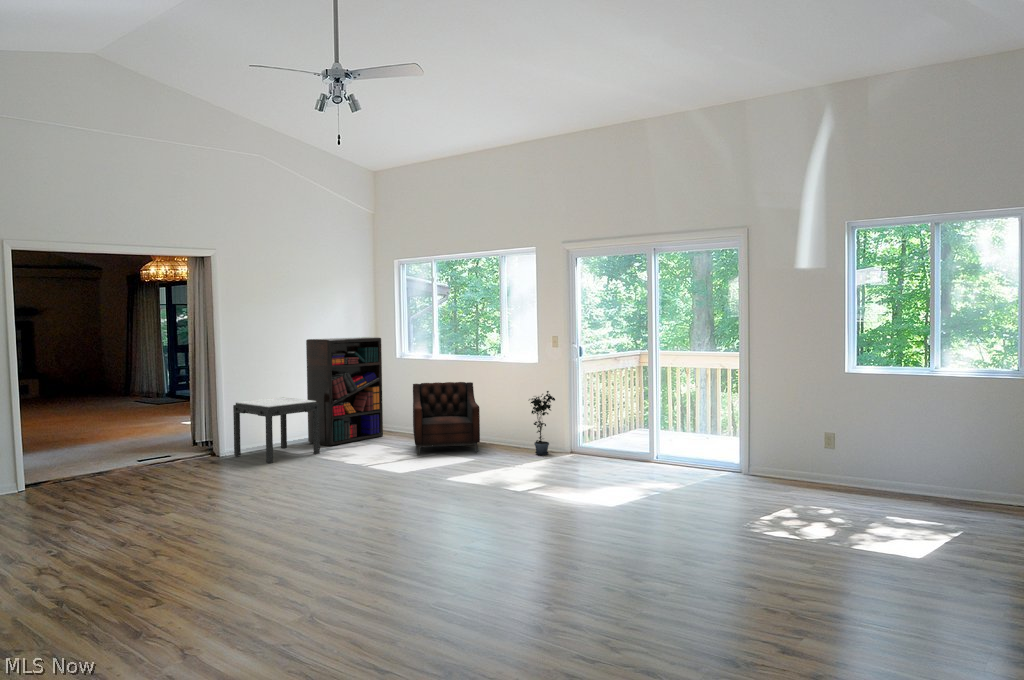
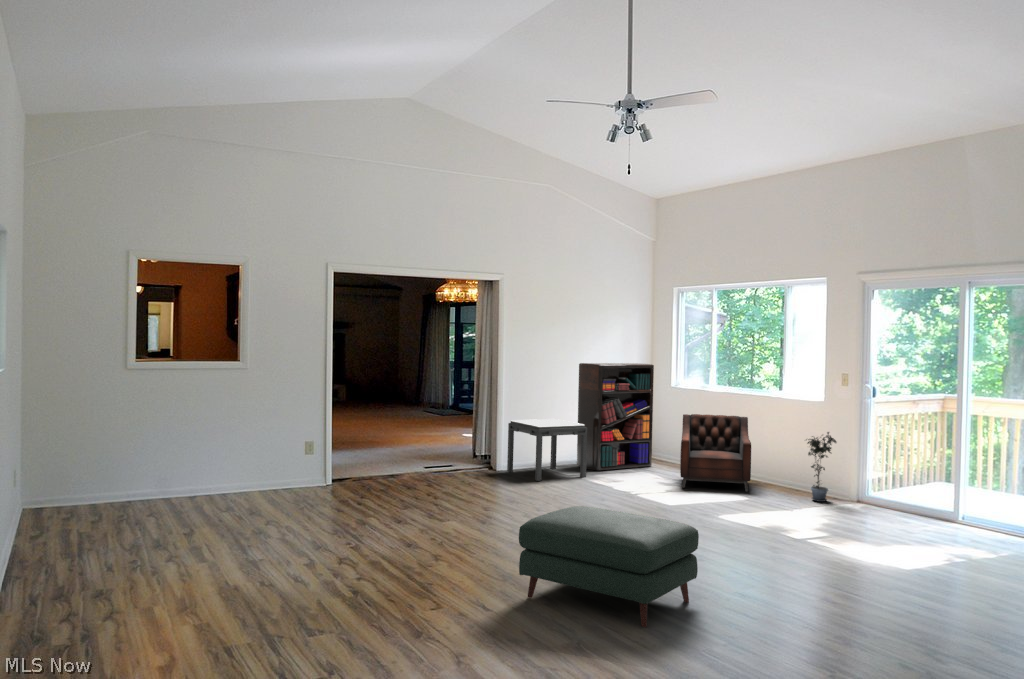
ottoman: none [261,492,460,619] -> present [519,506,699,627]

